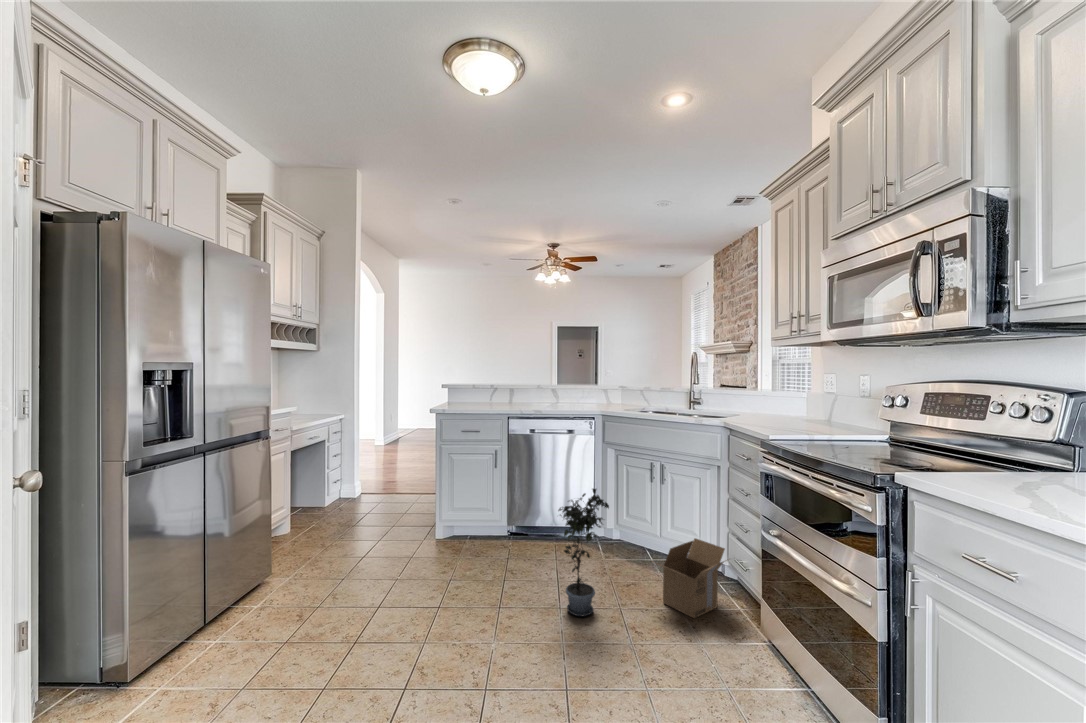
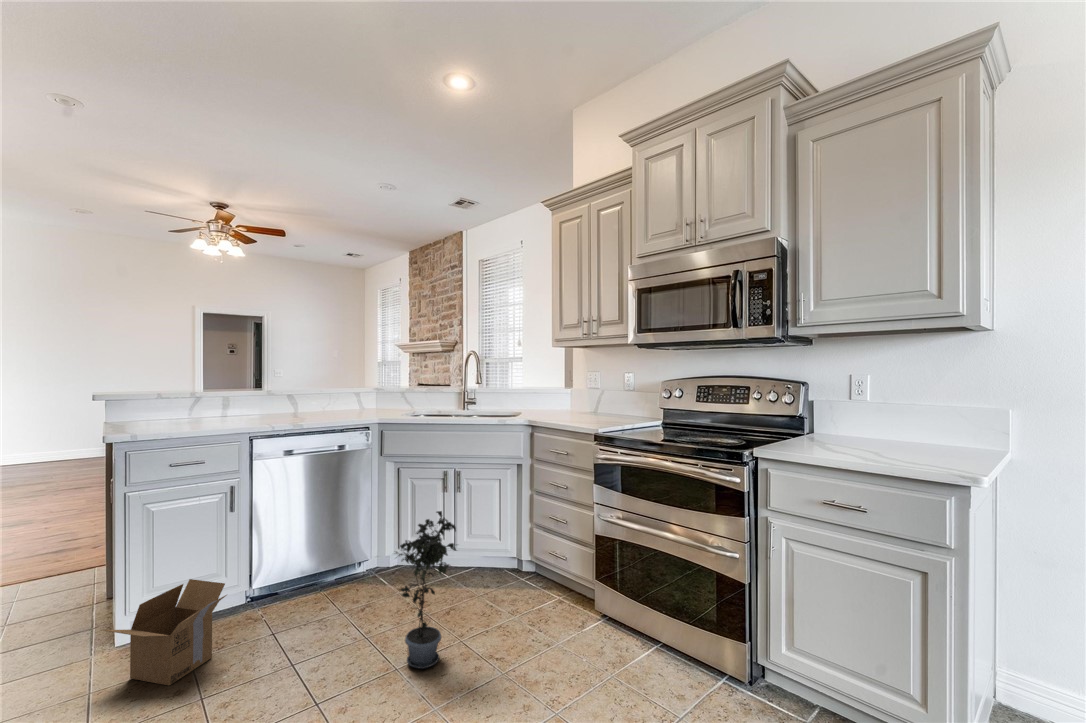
cardboard box: present [663,538,725,618] -> present [104,579,227,685]

